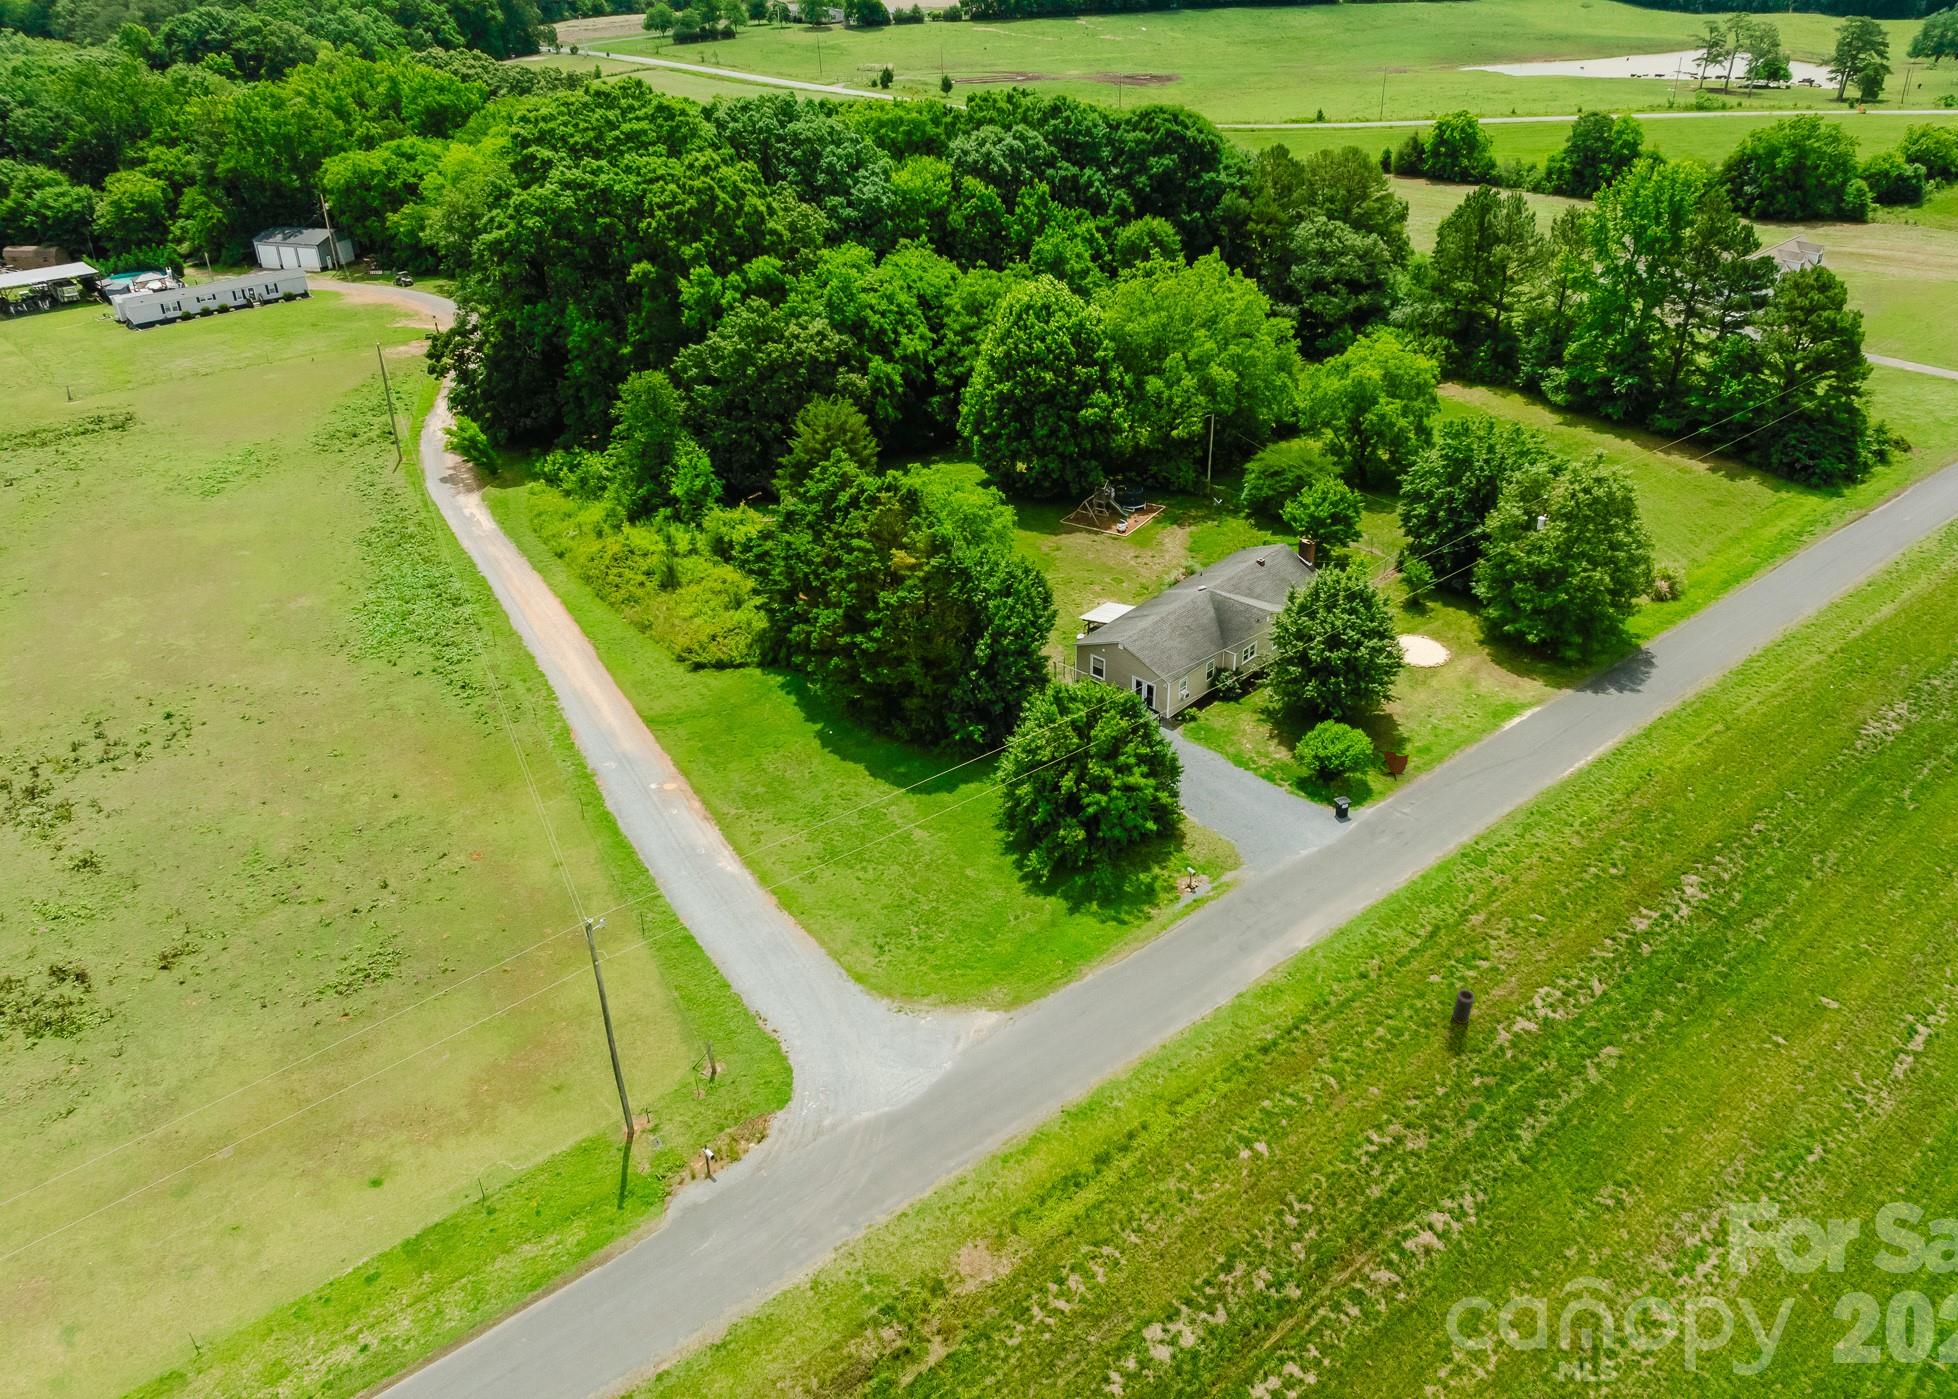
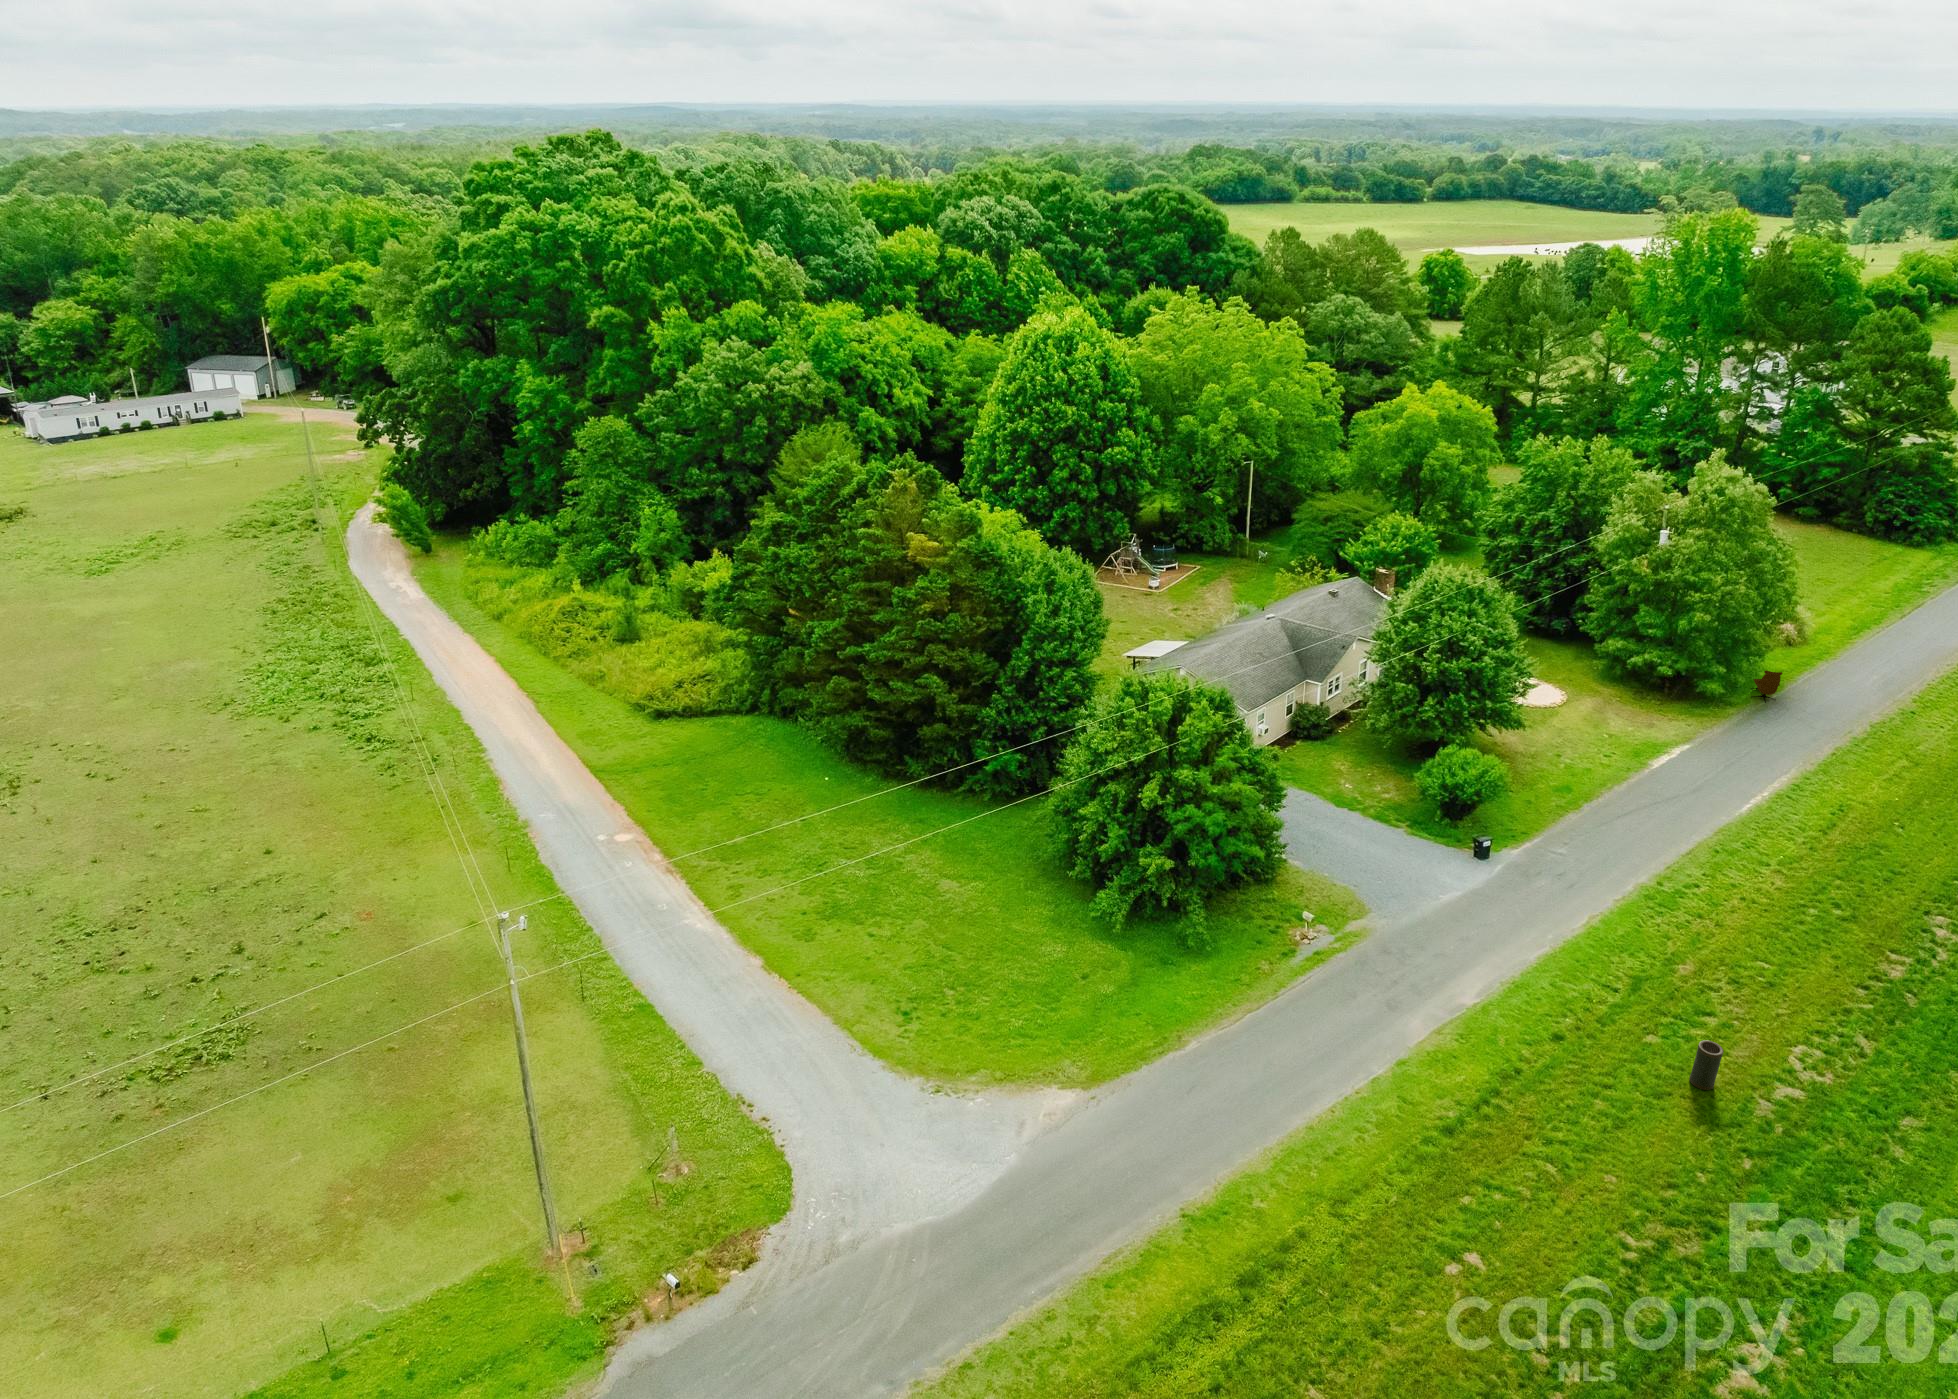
lounge chair: present [1383,751,1409,781] -> present [1751,670,1783,703]

